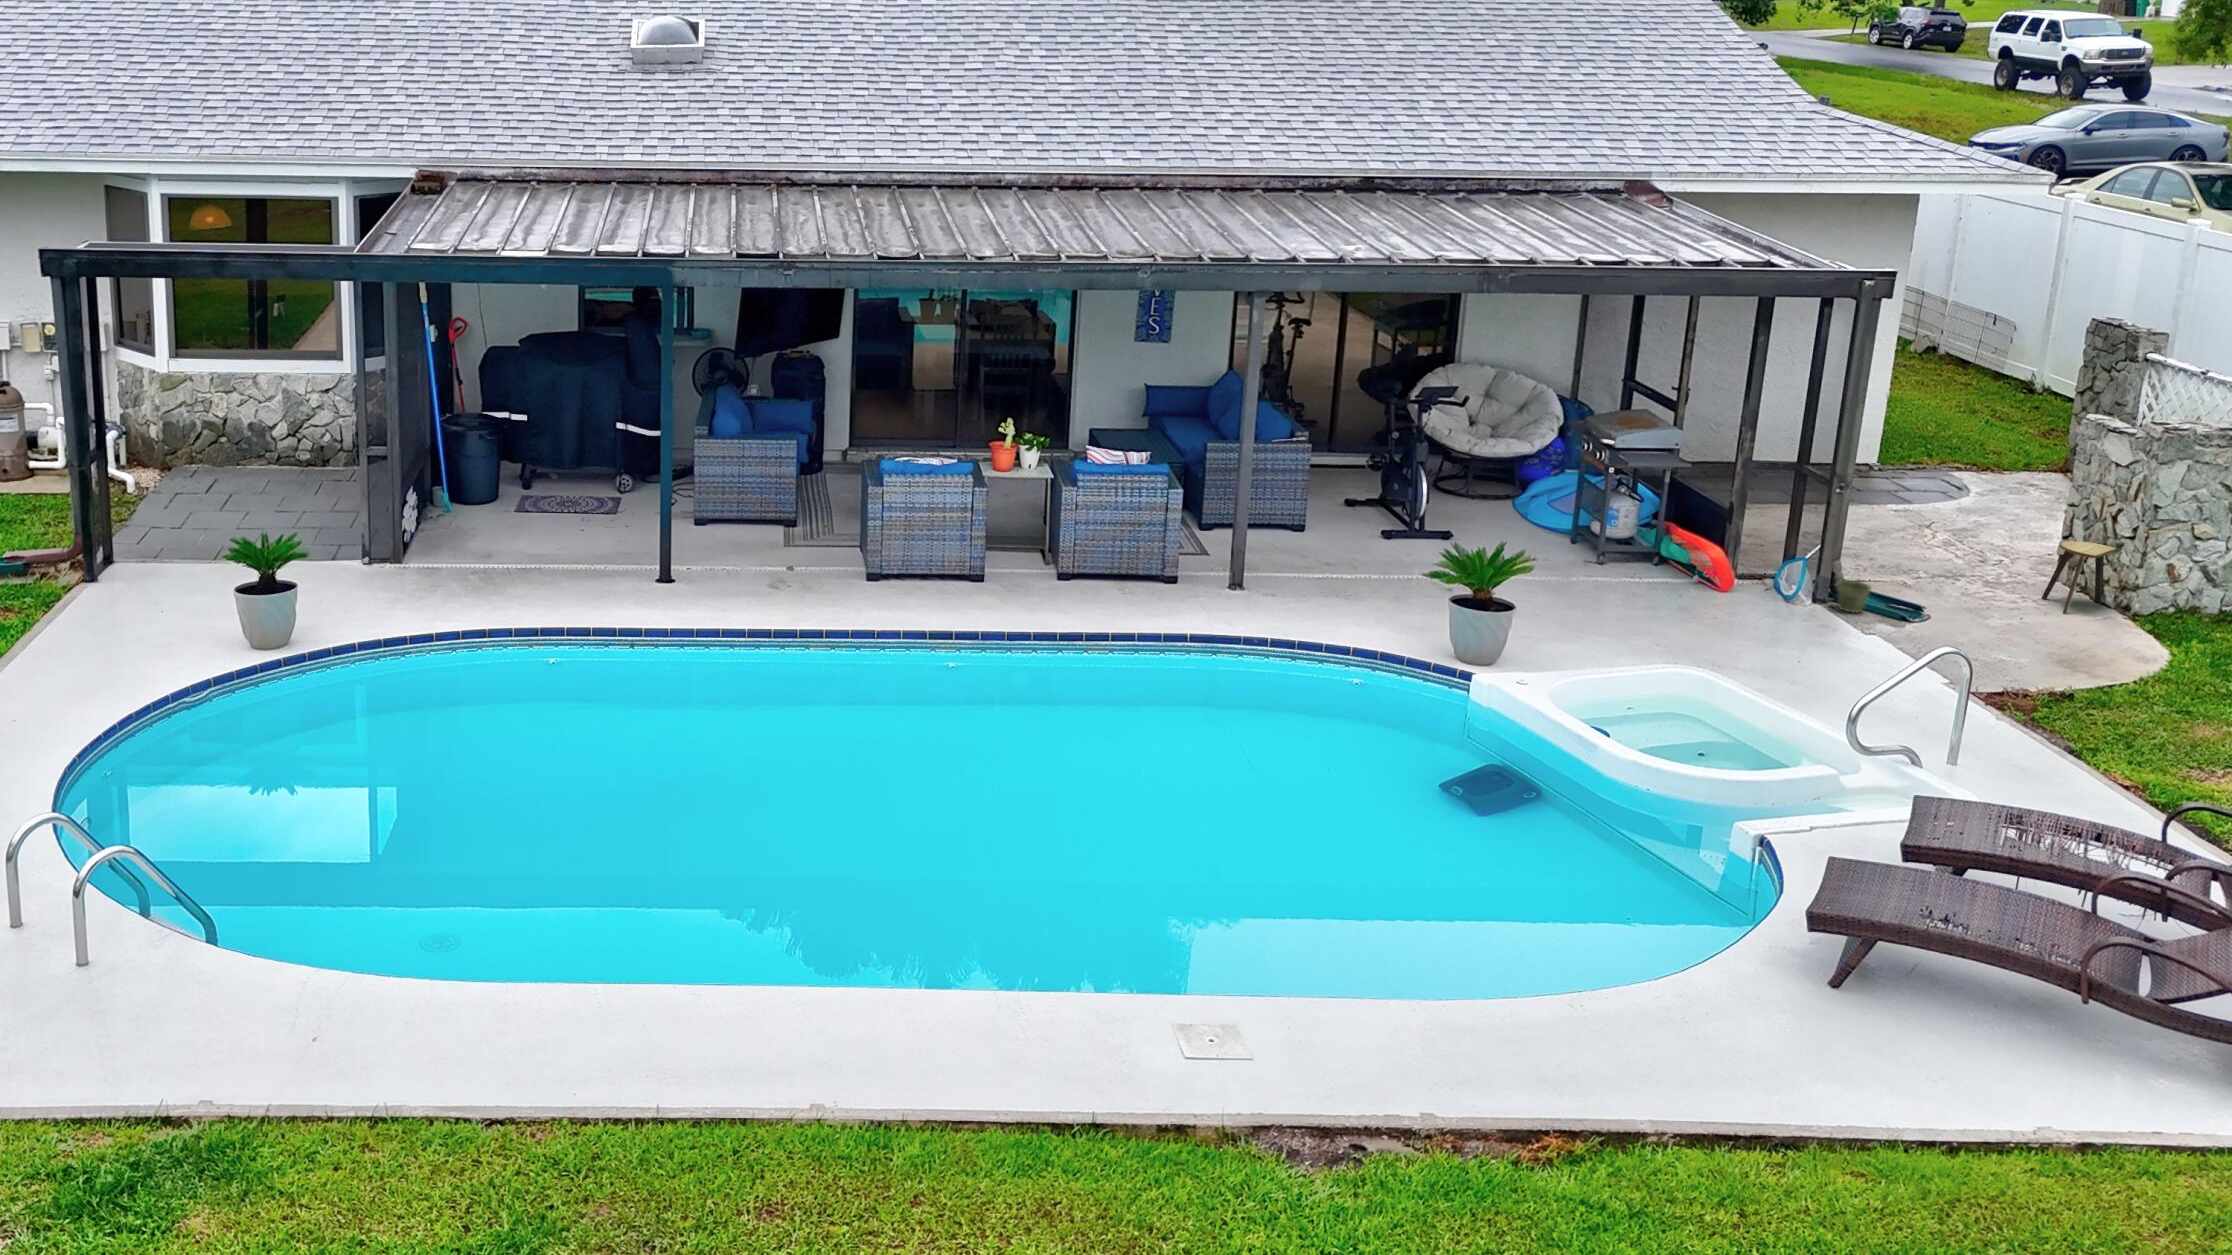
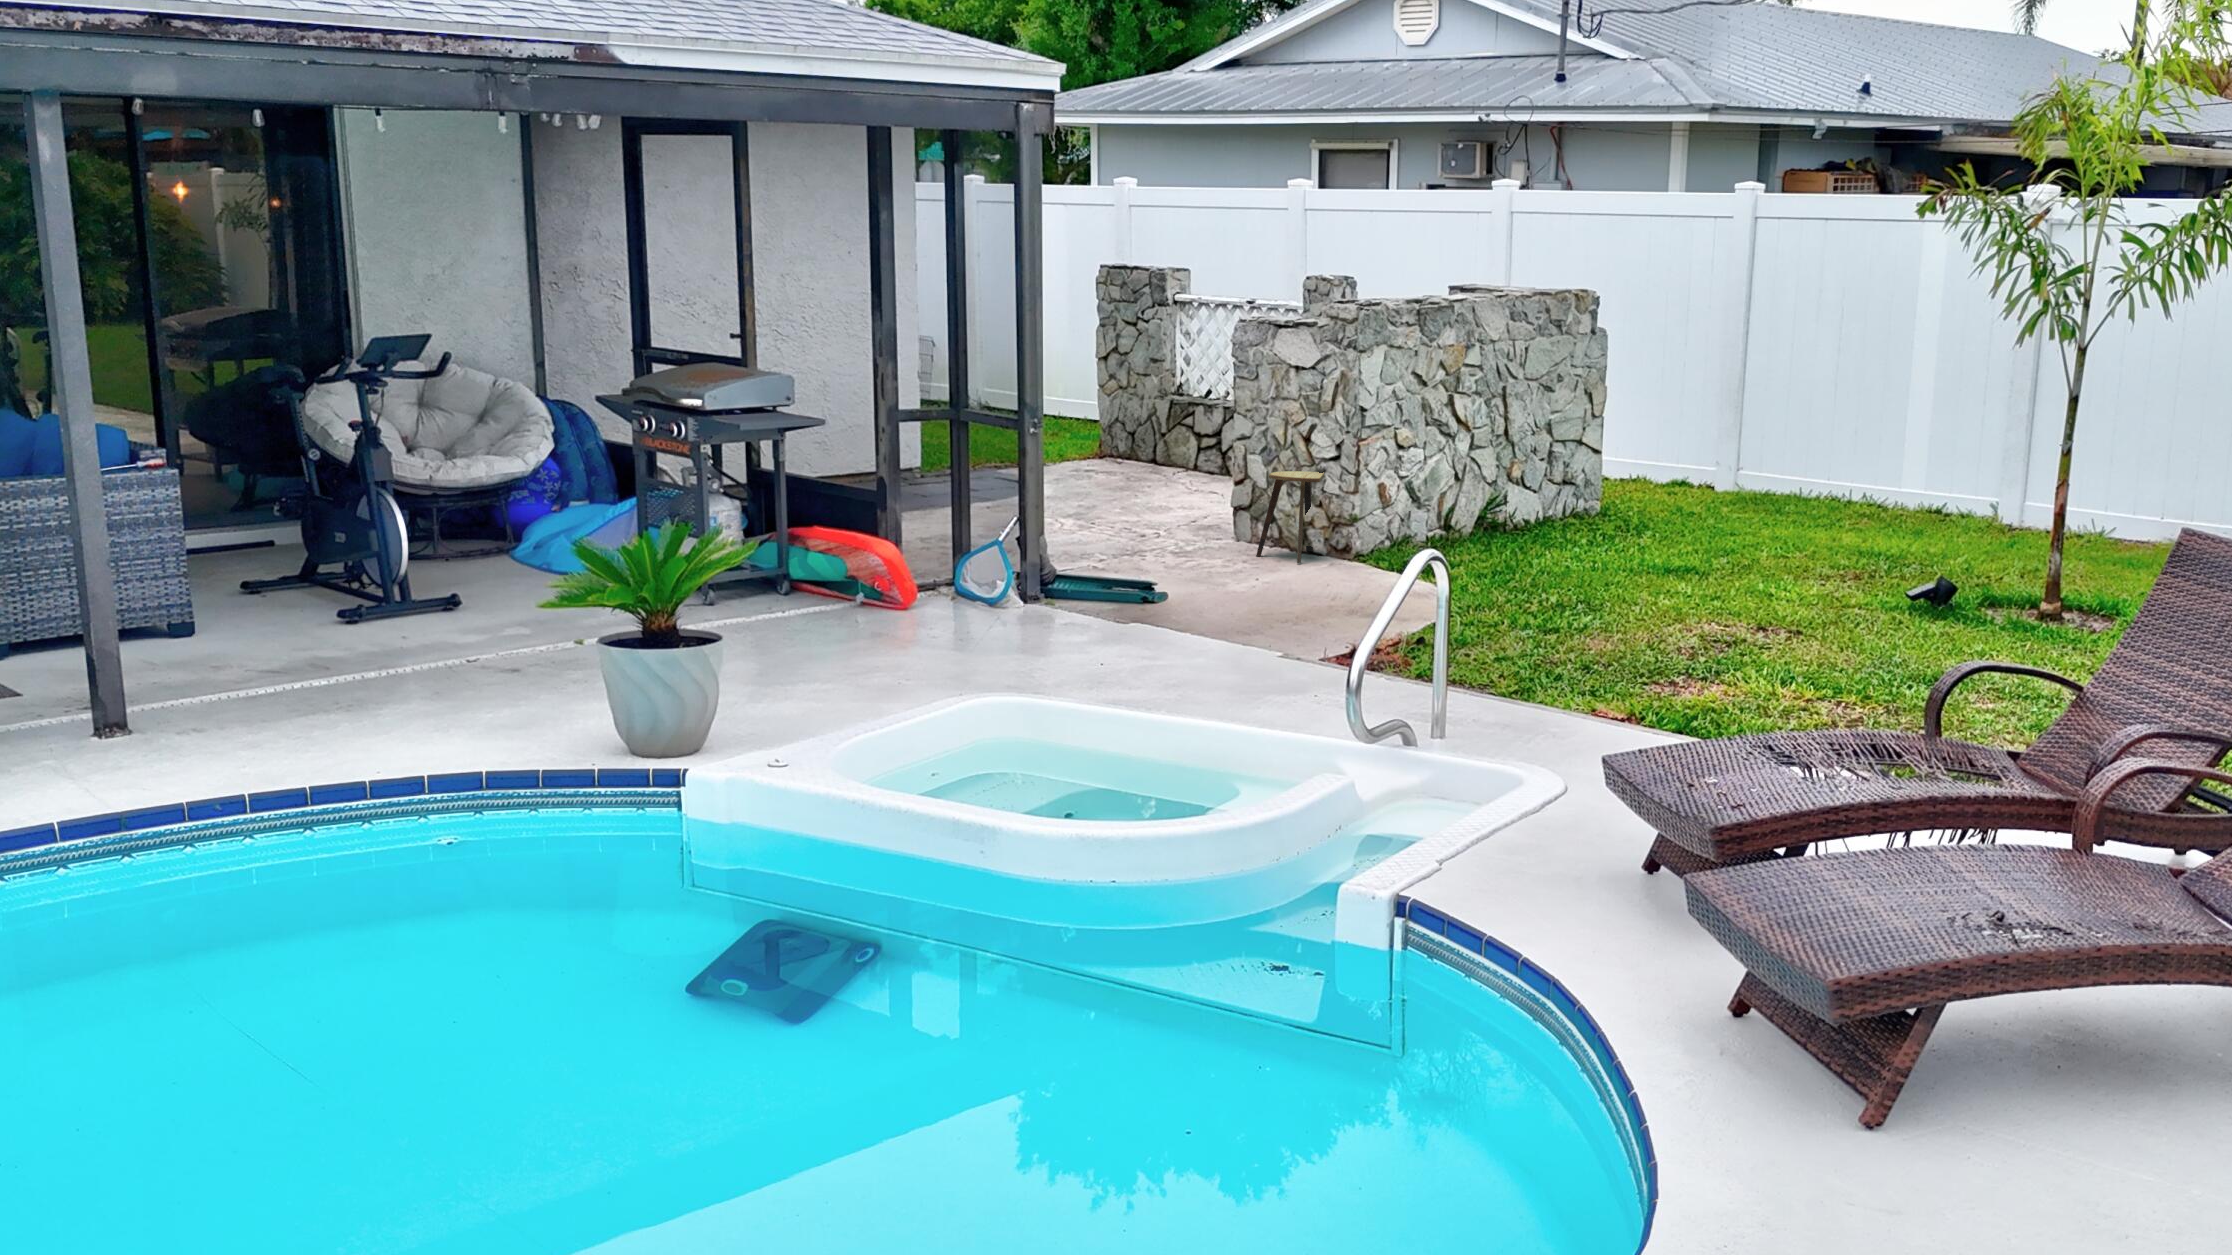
bucket: present [1837,580,1871,613] -> none [1065,528,1114,595]

